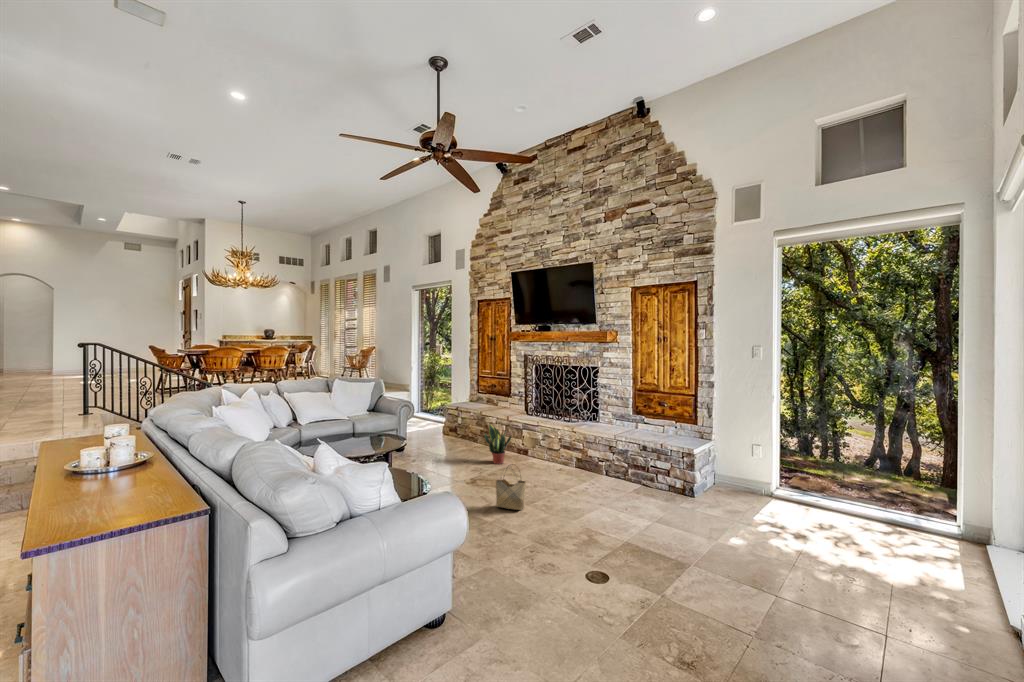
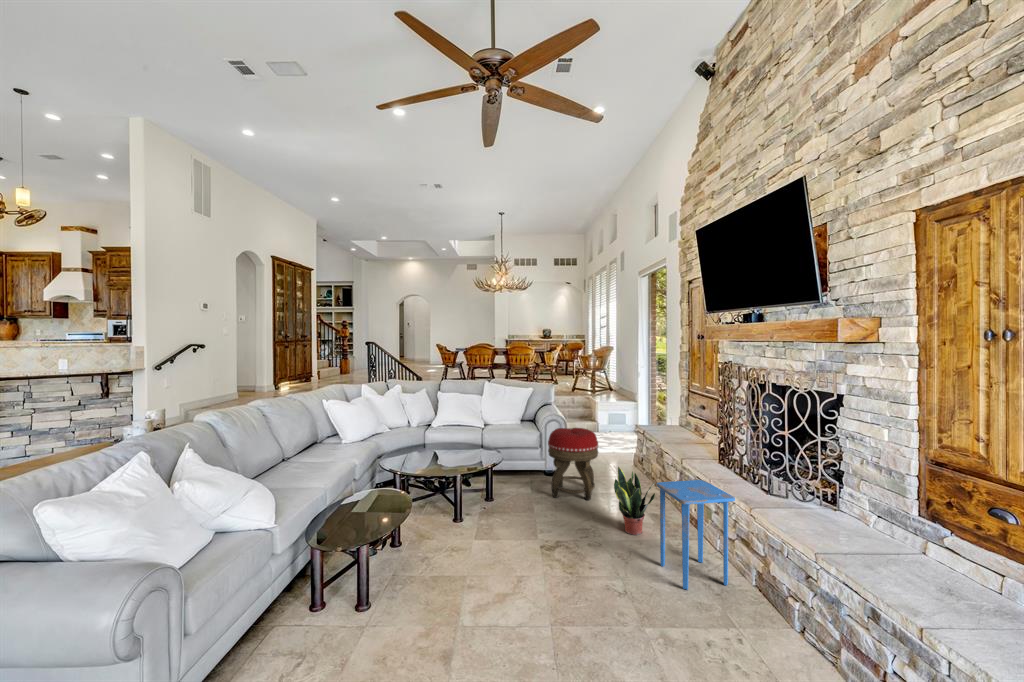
footstool: none [416,407,453,460] -> present [548,428,598,500]
side table: none [529,420,568,475] -> present [656,480,735,590]
woven basket: present [496,464,526,510] -> none [495,553,535,644]

